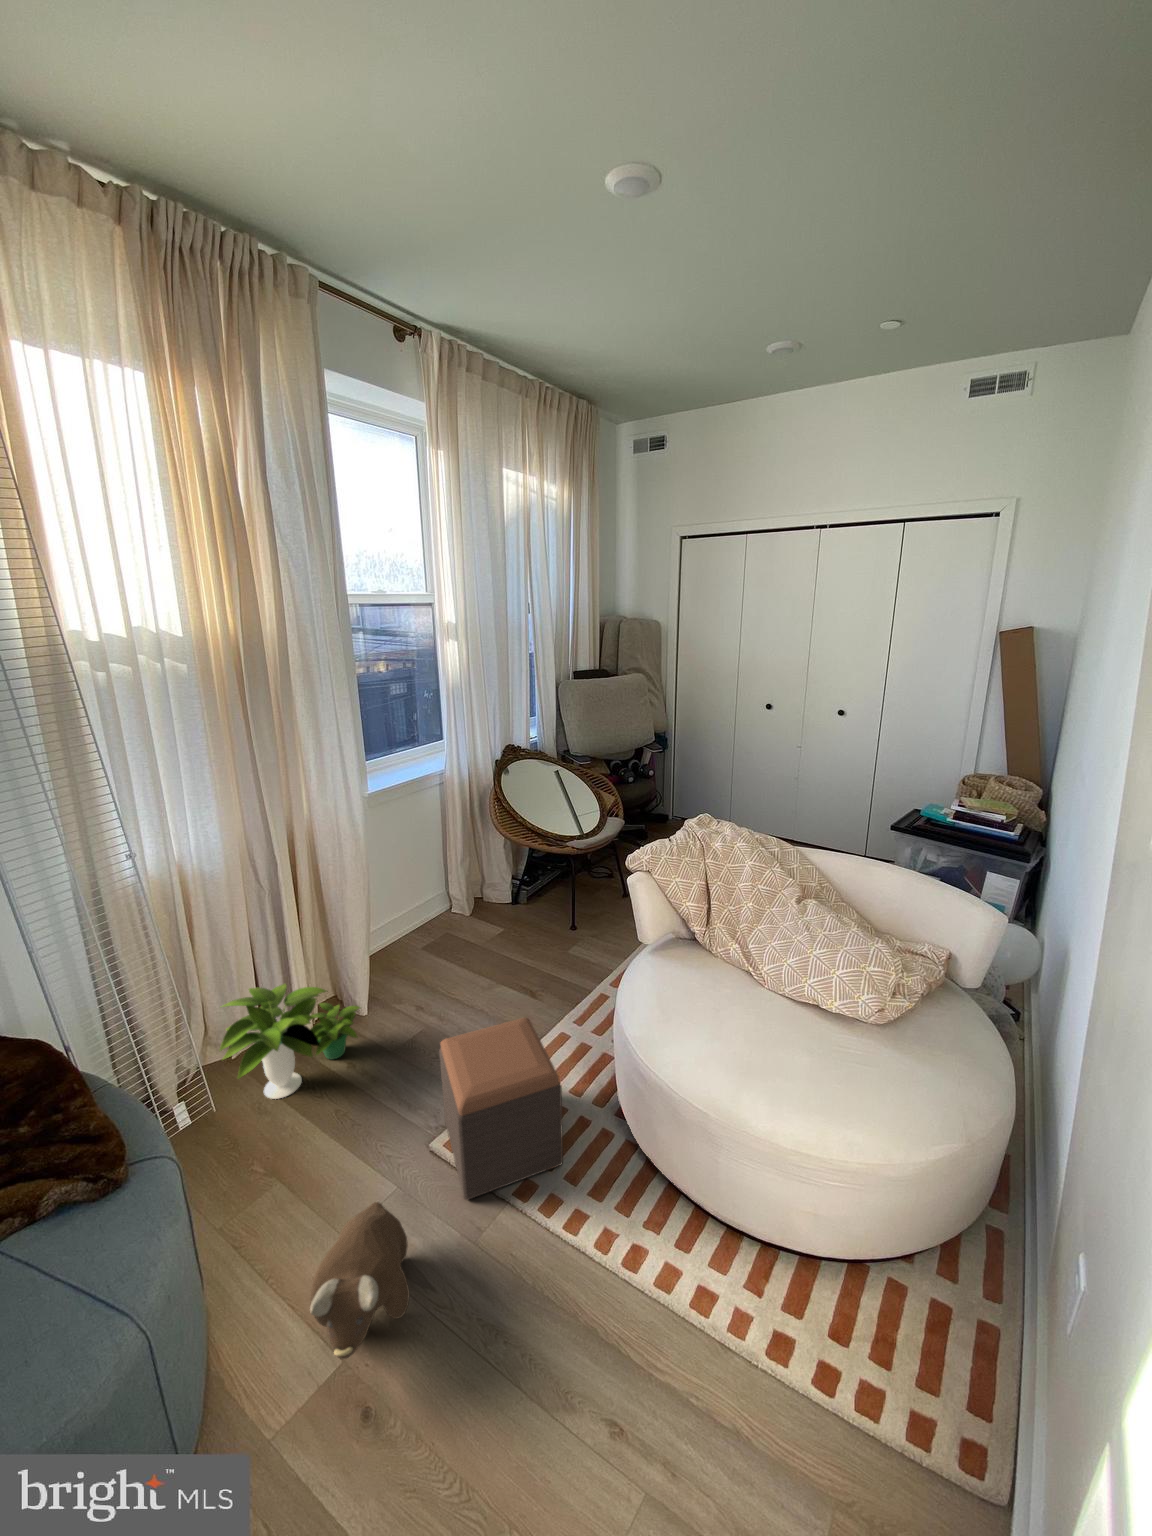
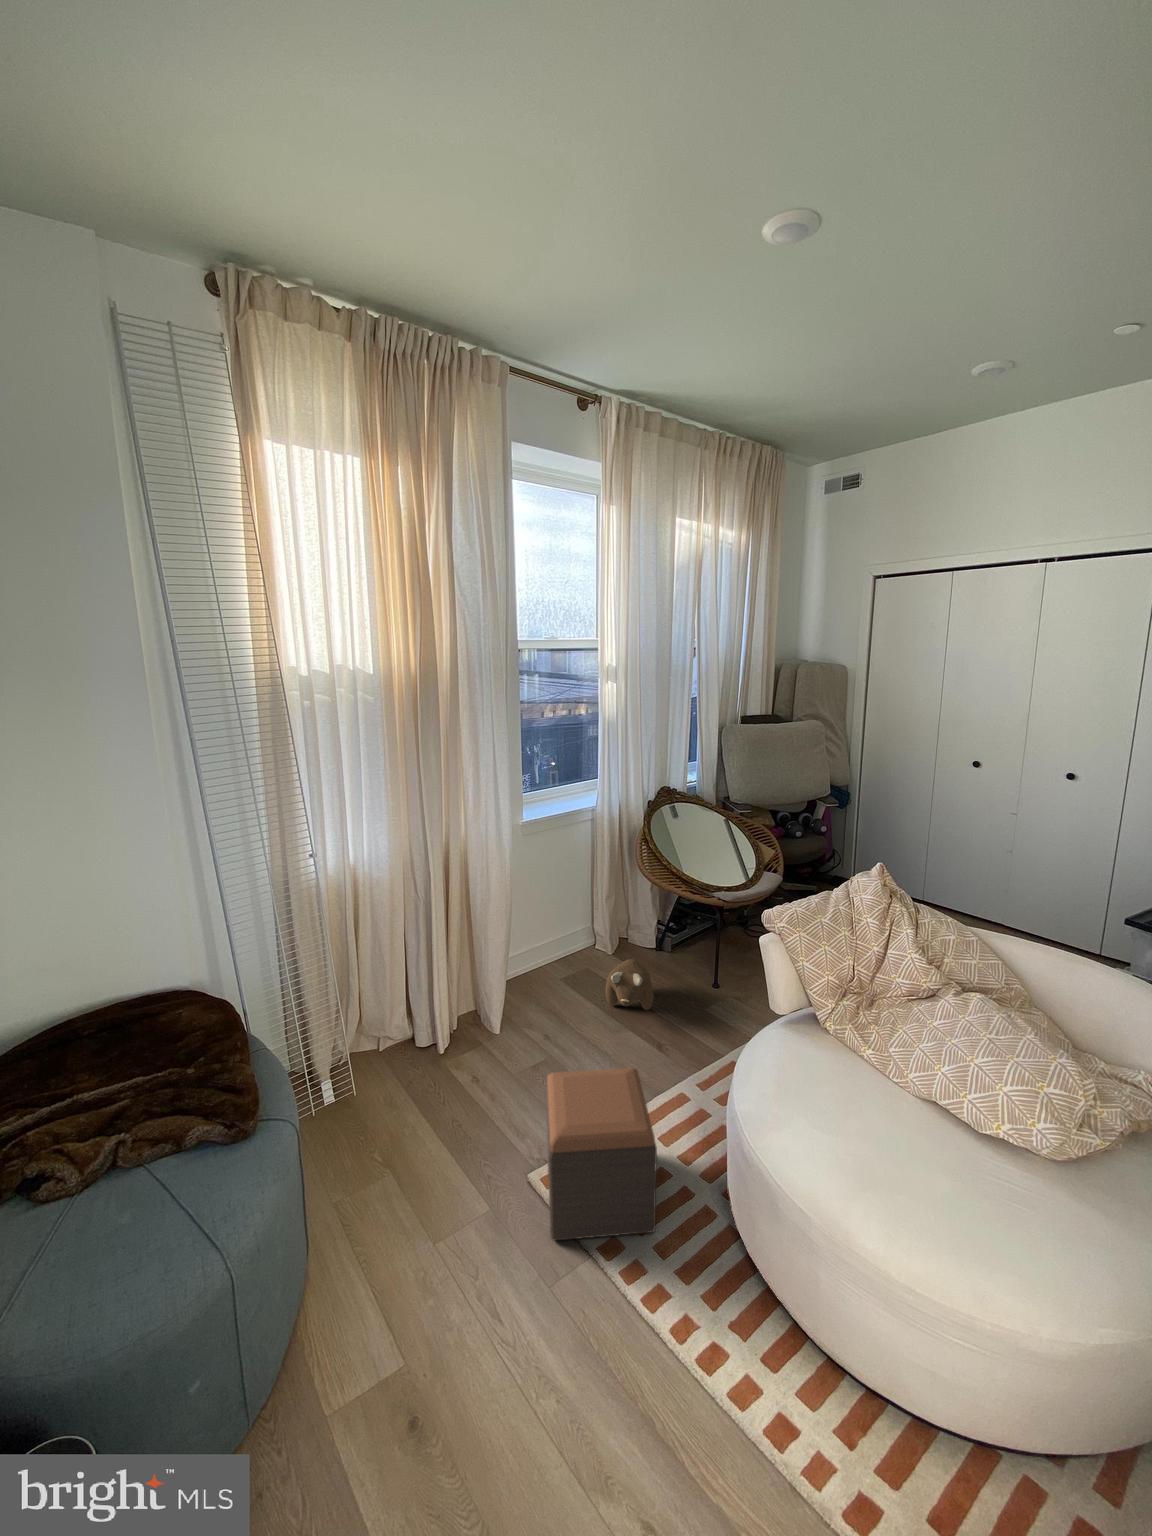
potted plant: present [220,984,360,1099] -> none [364,990,490,1096]
plush toy: present [310,1202,409,1359] -> present [605,959,653,1010]

